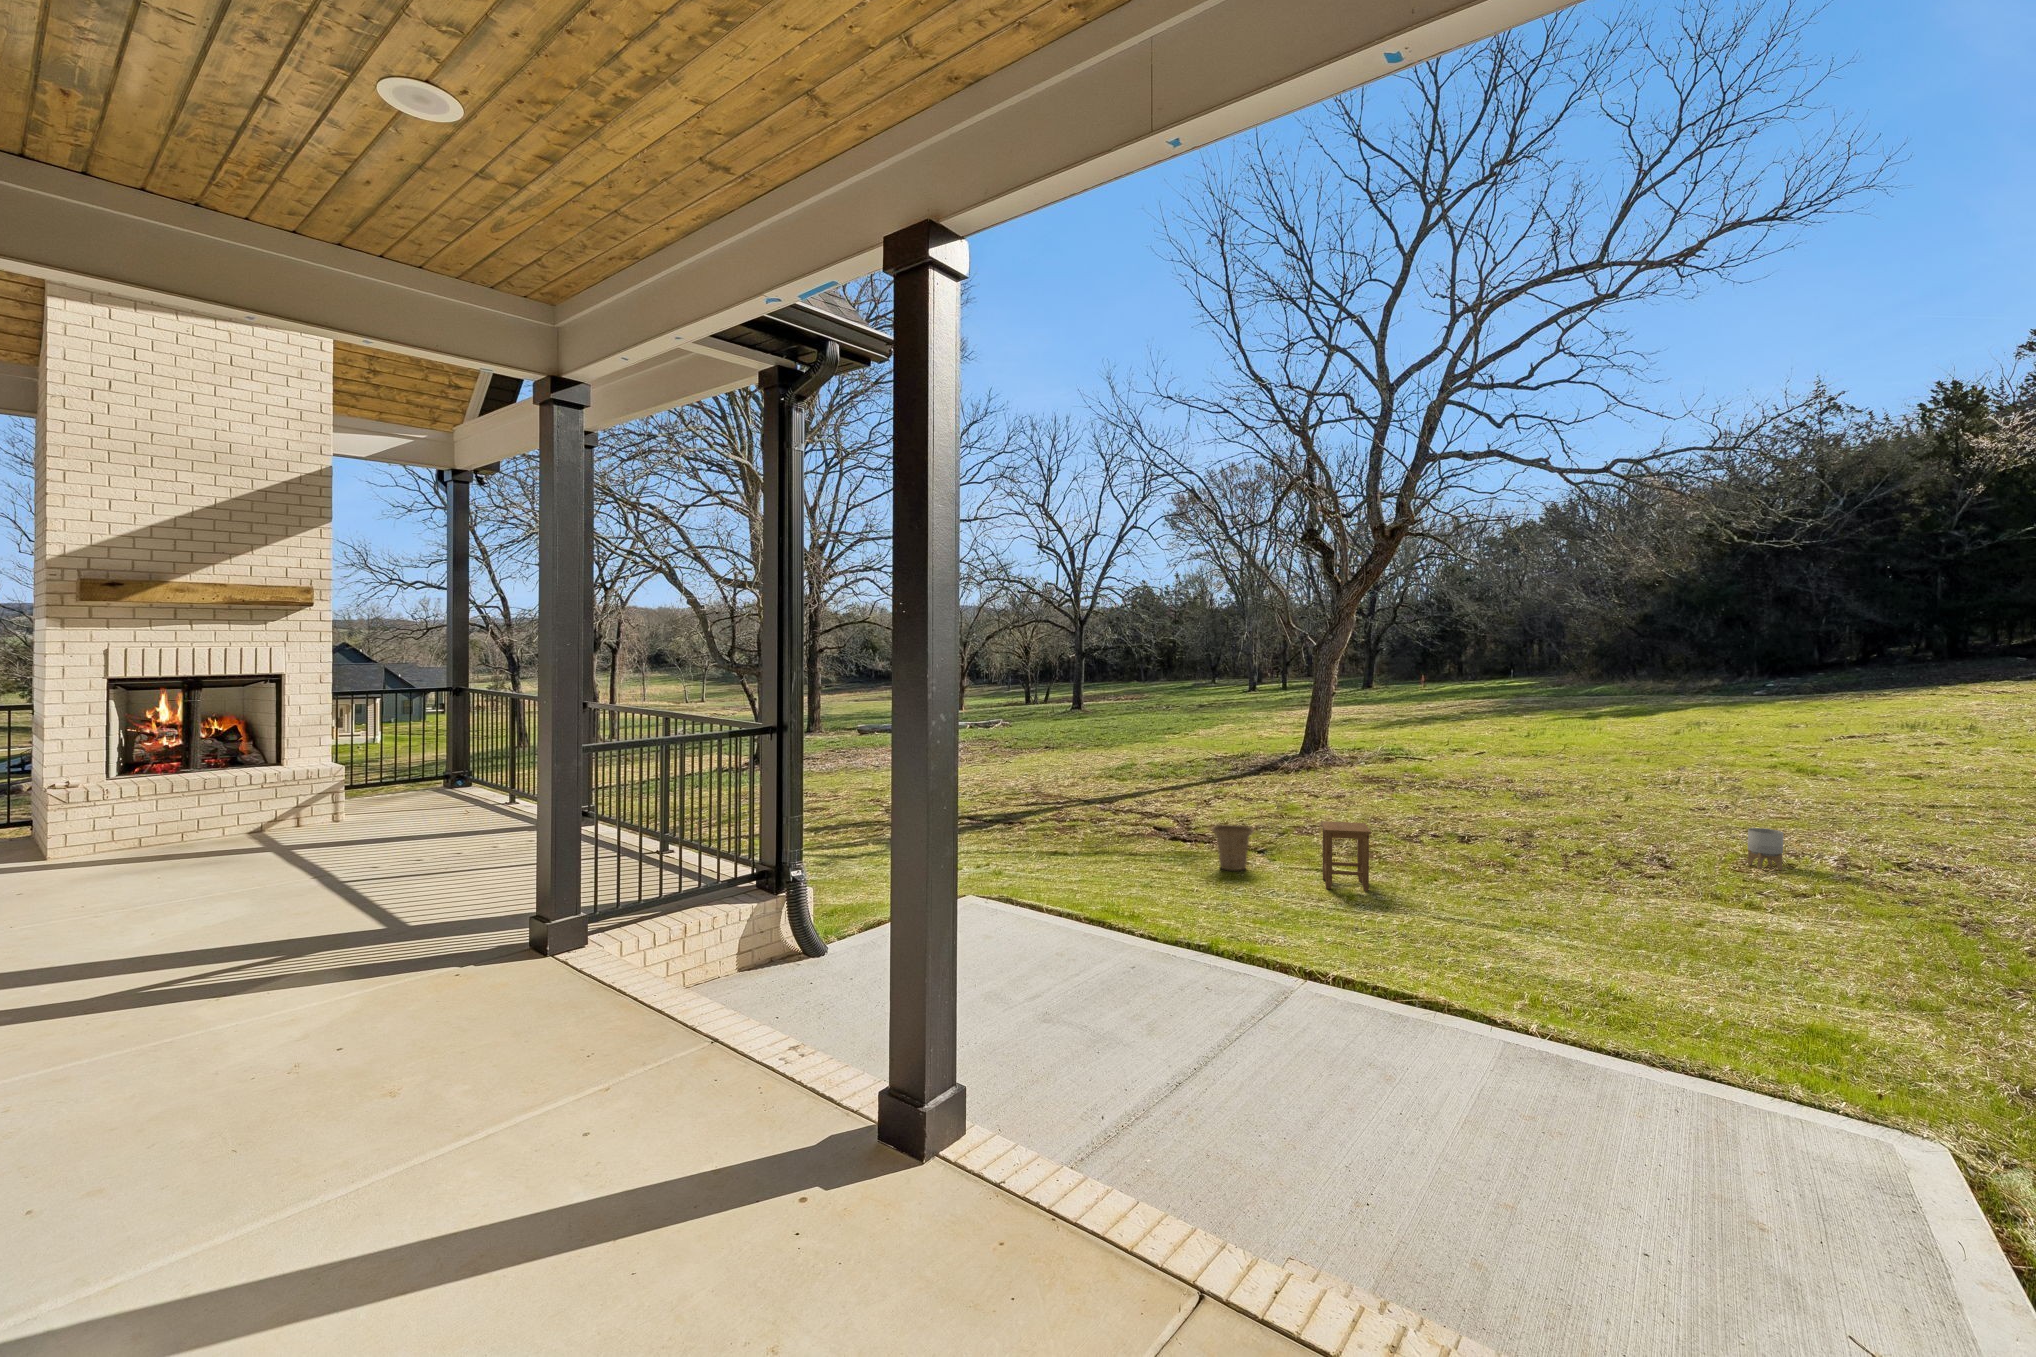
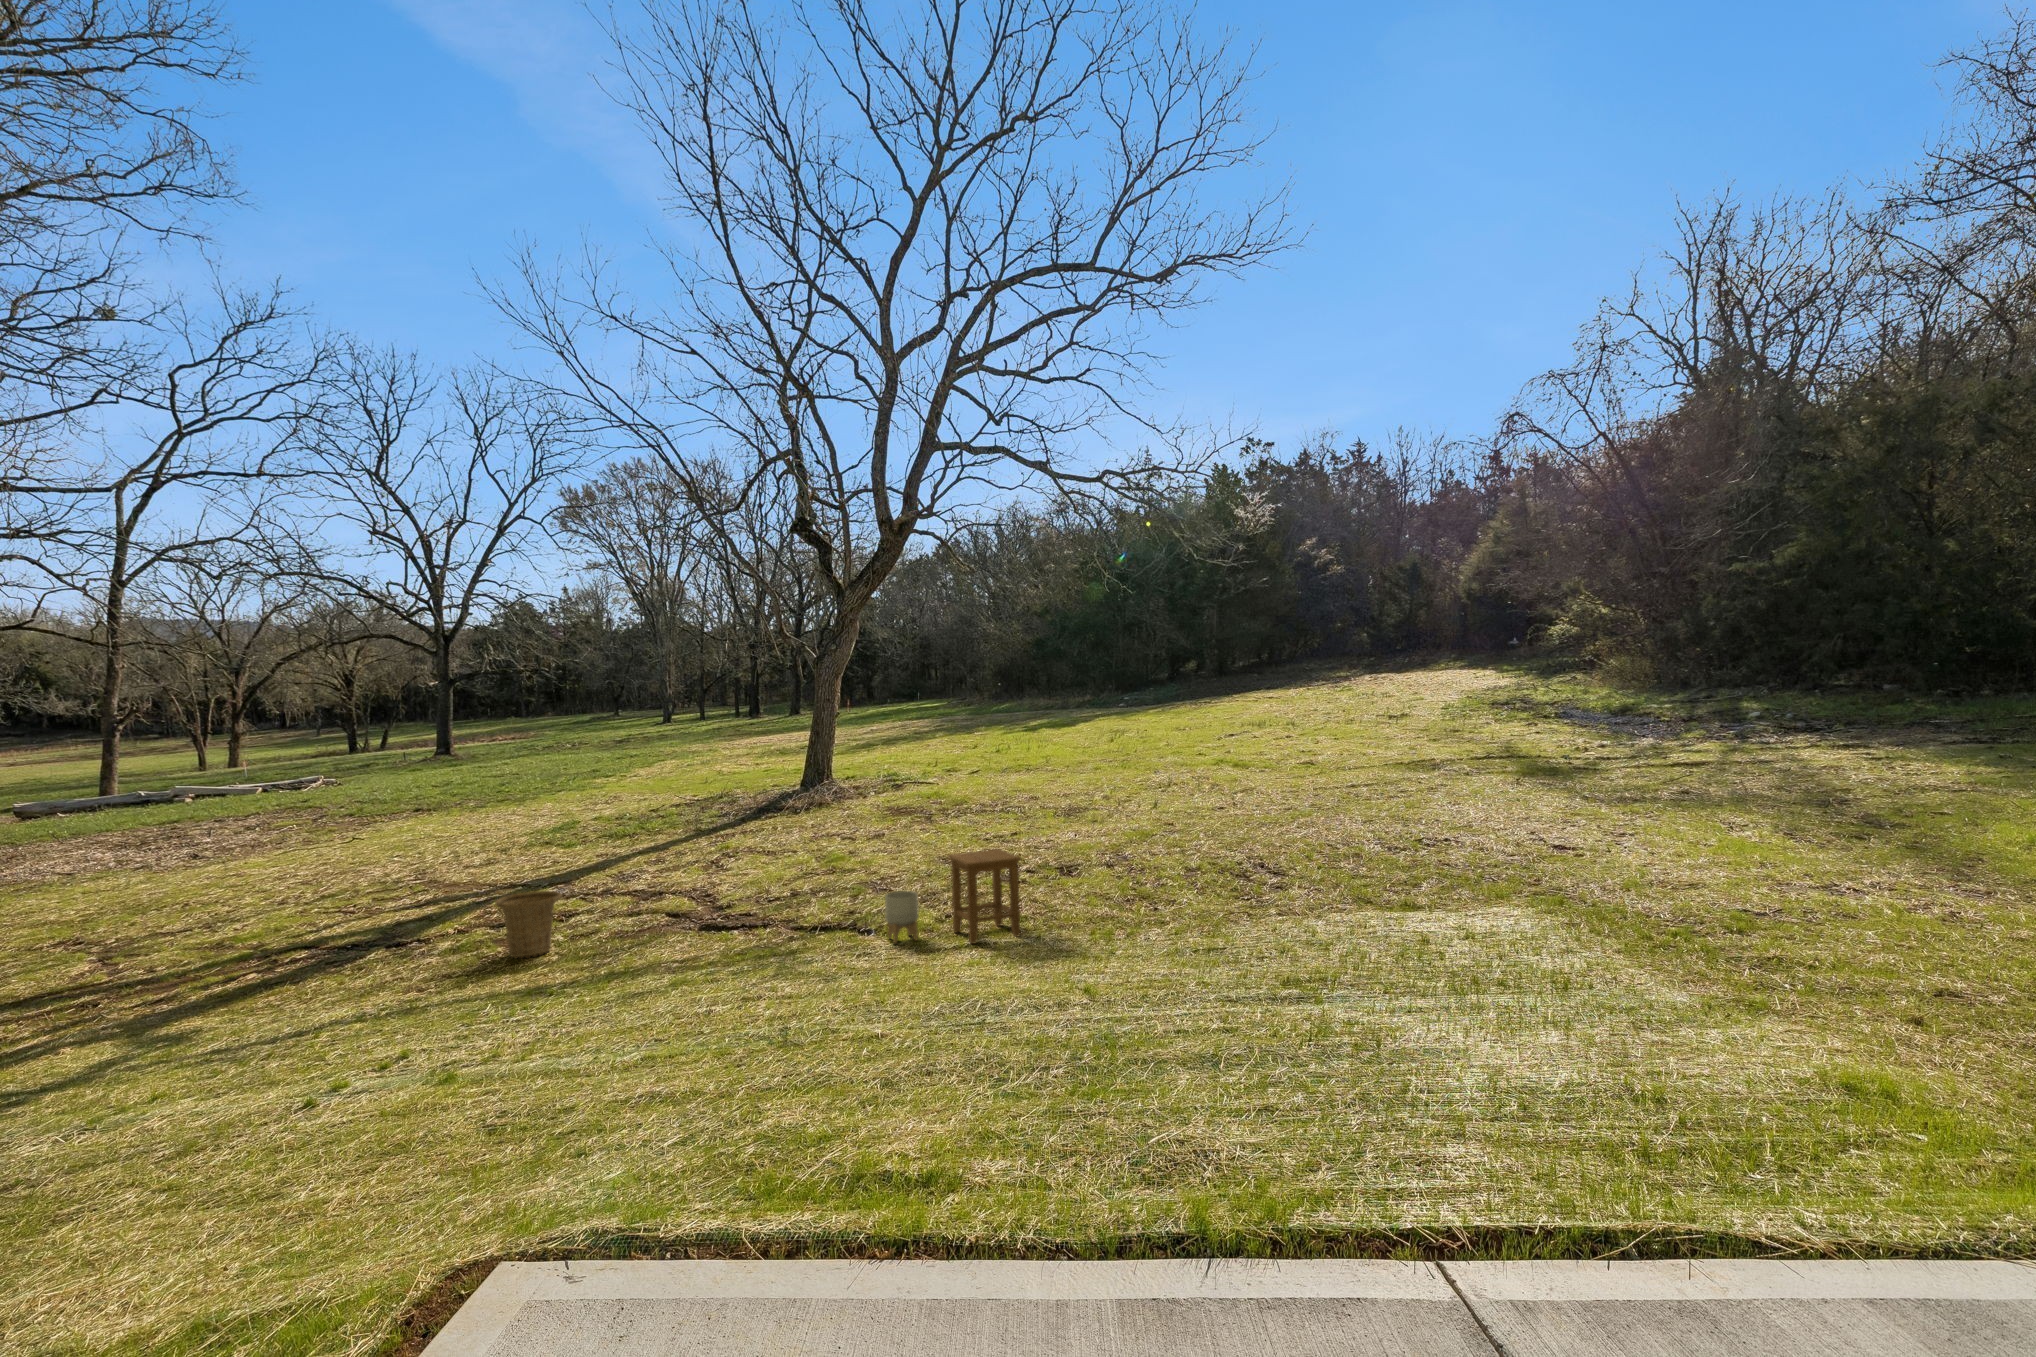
basket: present [1212,824,1254,871] -> present [495,891,562,958]
planter: present [1748,828,1783,870] -> present [885,891,918,944]

